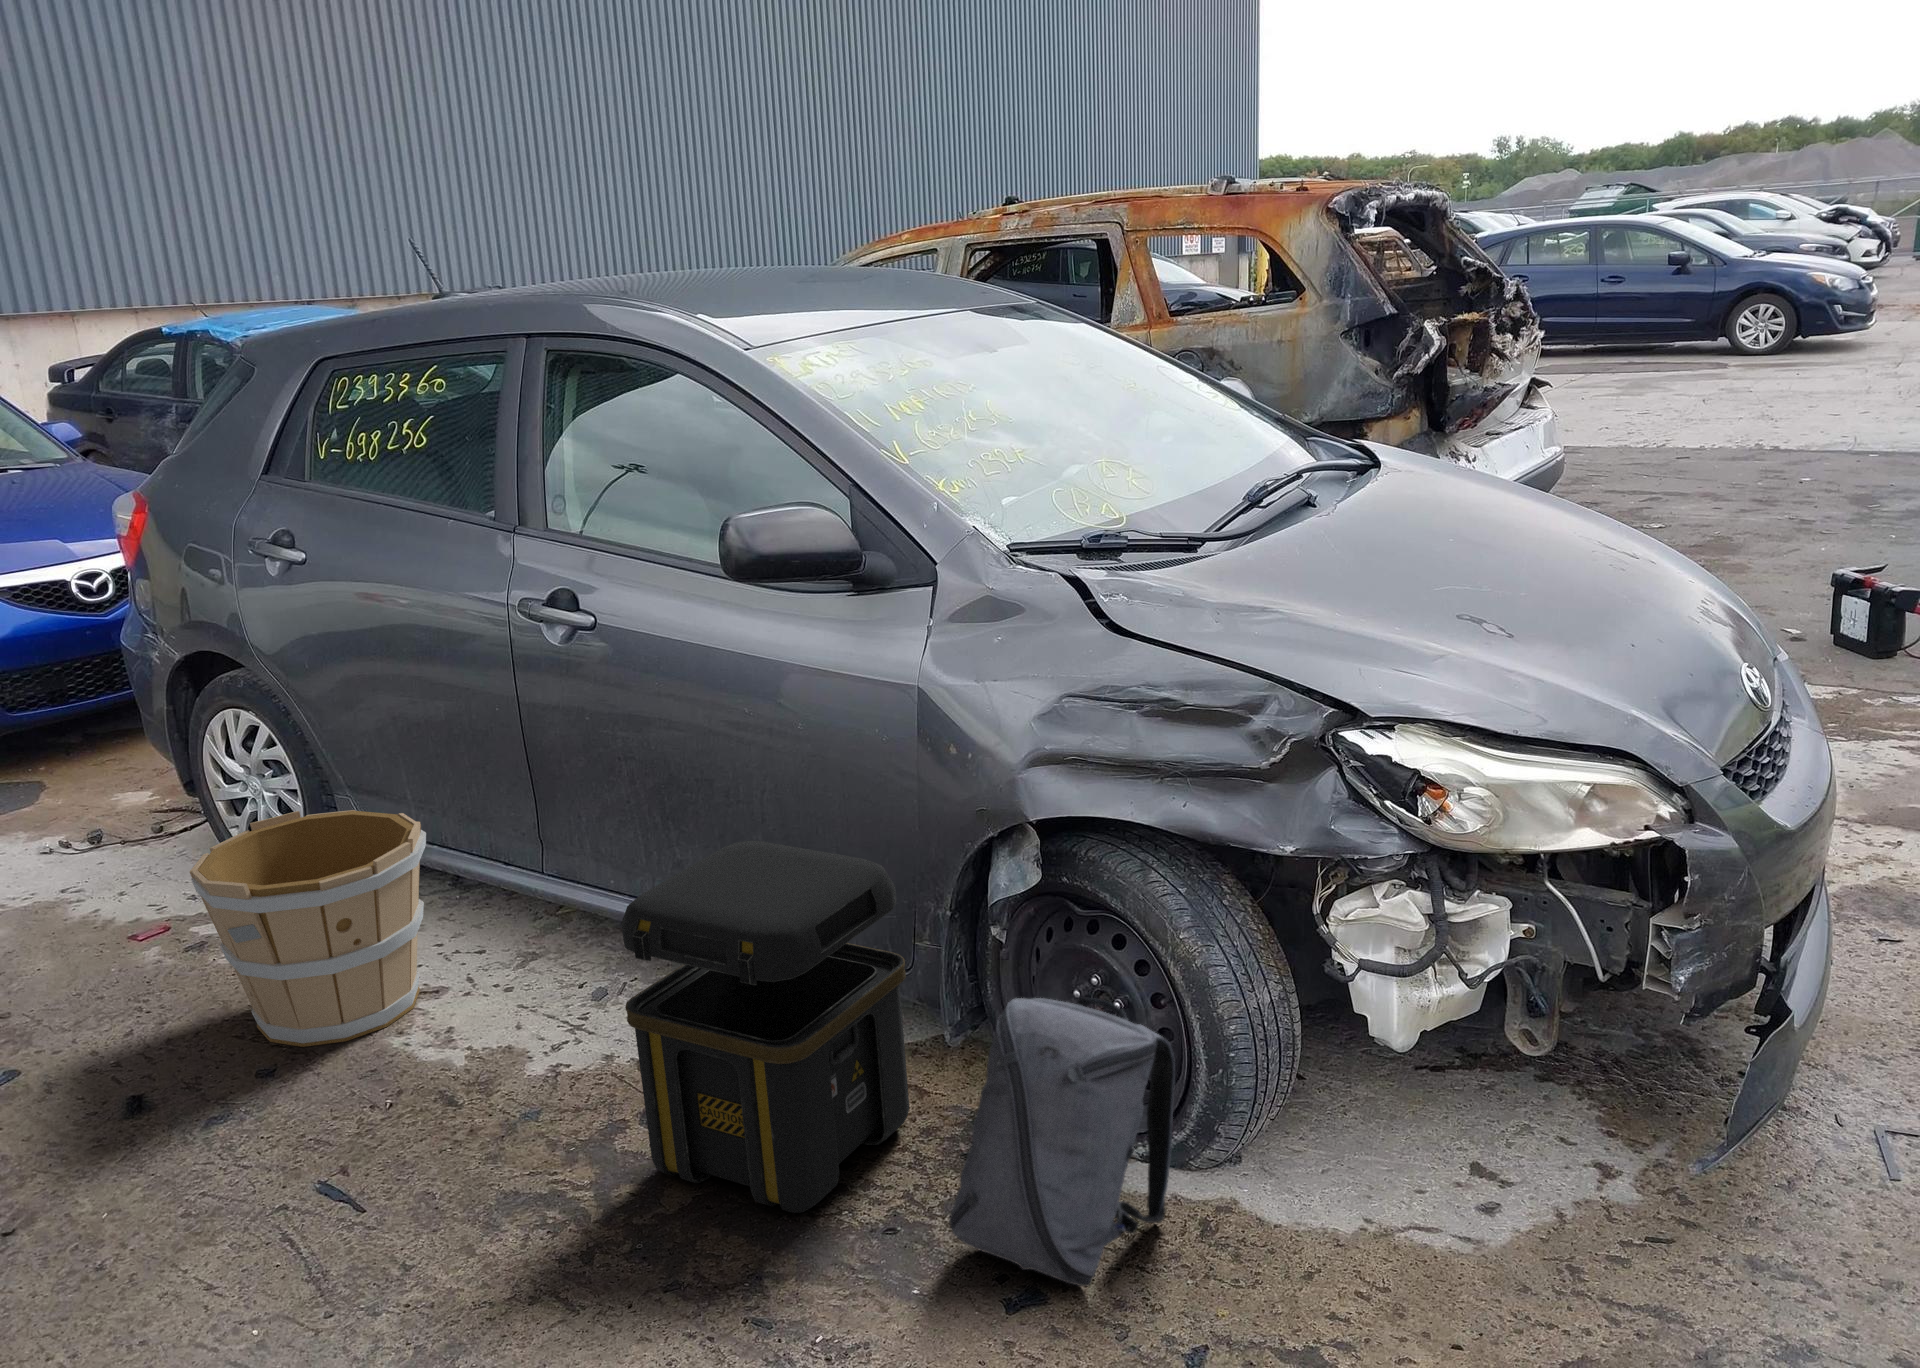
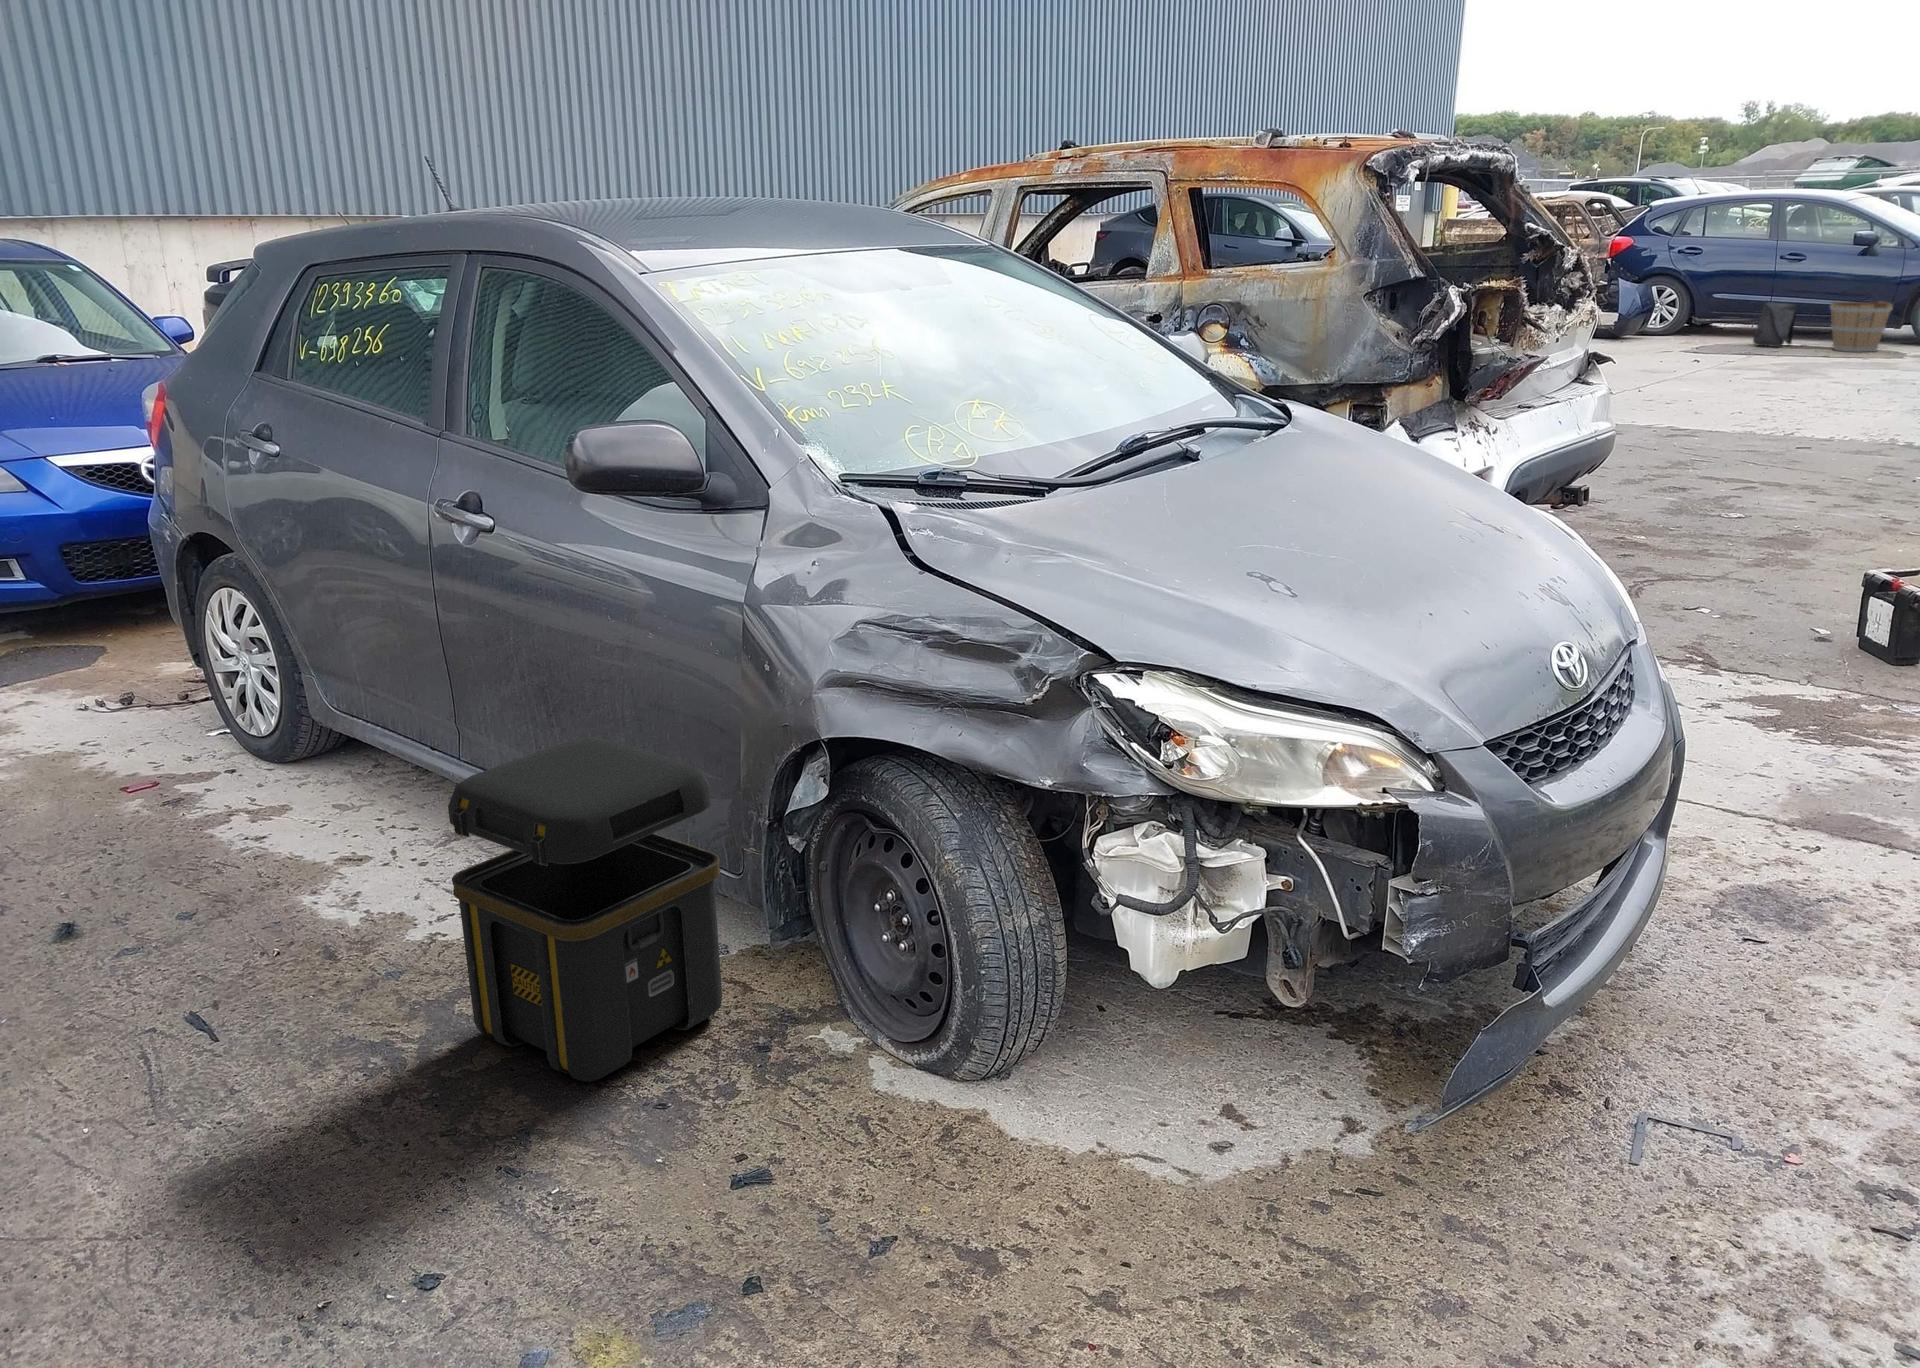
wooden bucket: present [190,810,426,1047] -> present [1830,301,1893,352]
backpack: present [949,998,1175,1286] -> present [1753,302,1796,347]

